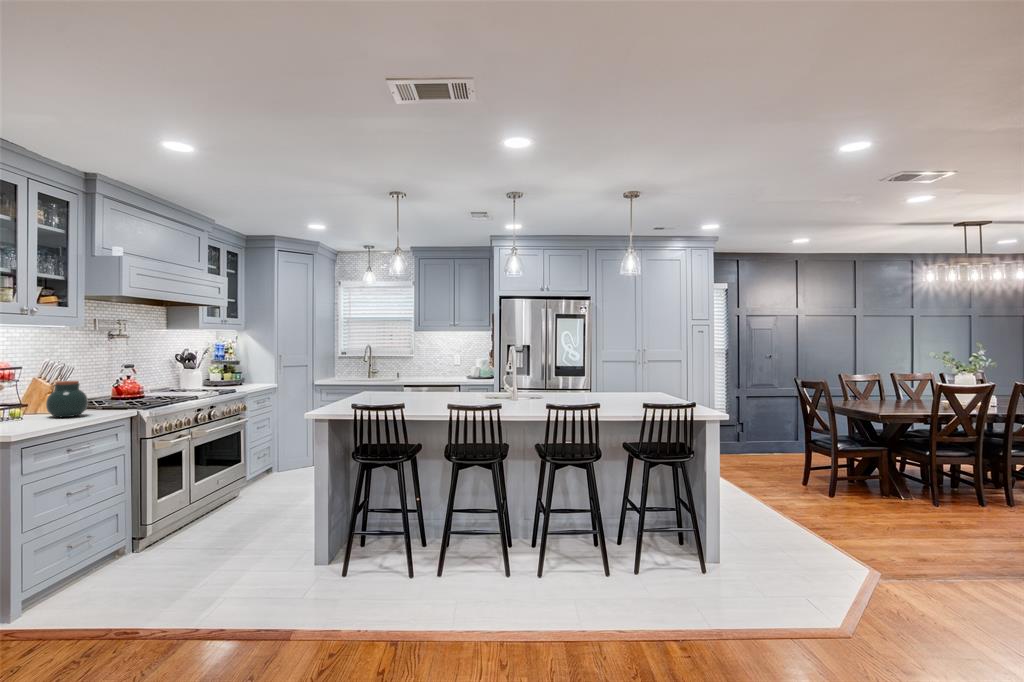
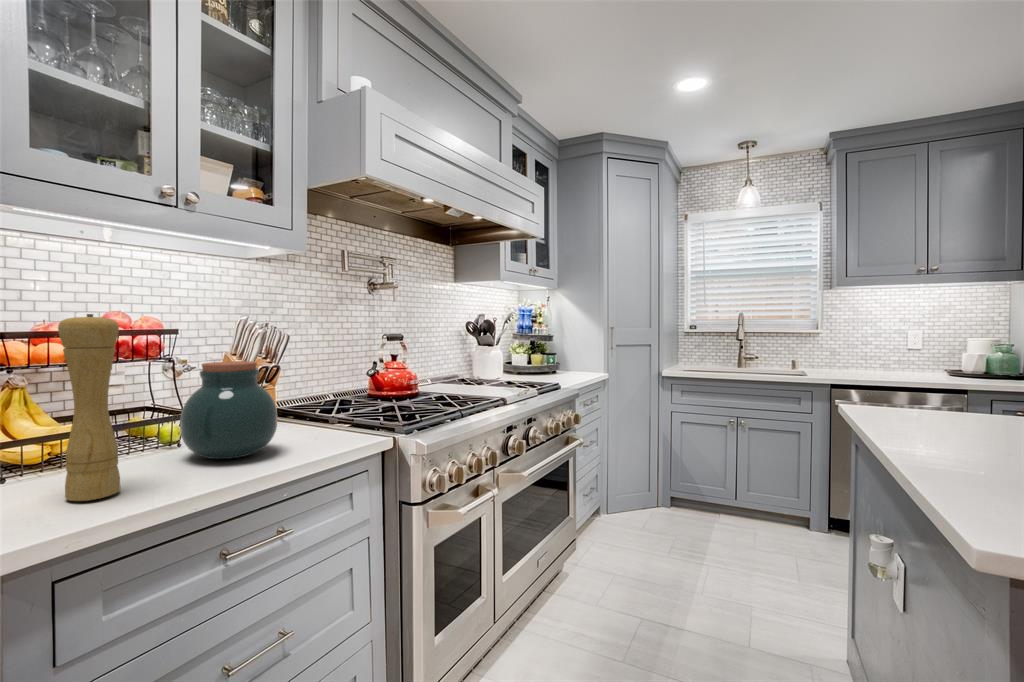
pepper mill: none [22,367,42,425] -> present [58,314,121,501]

